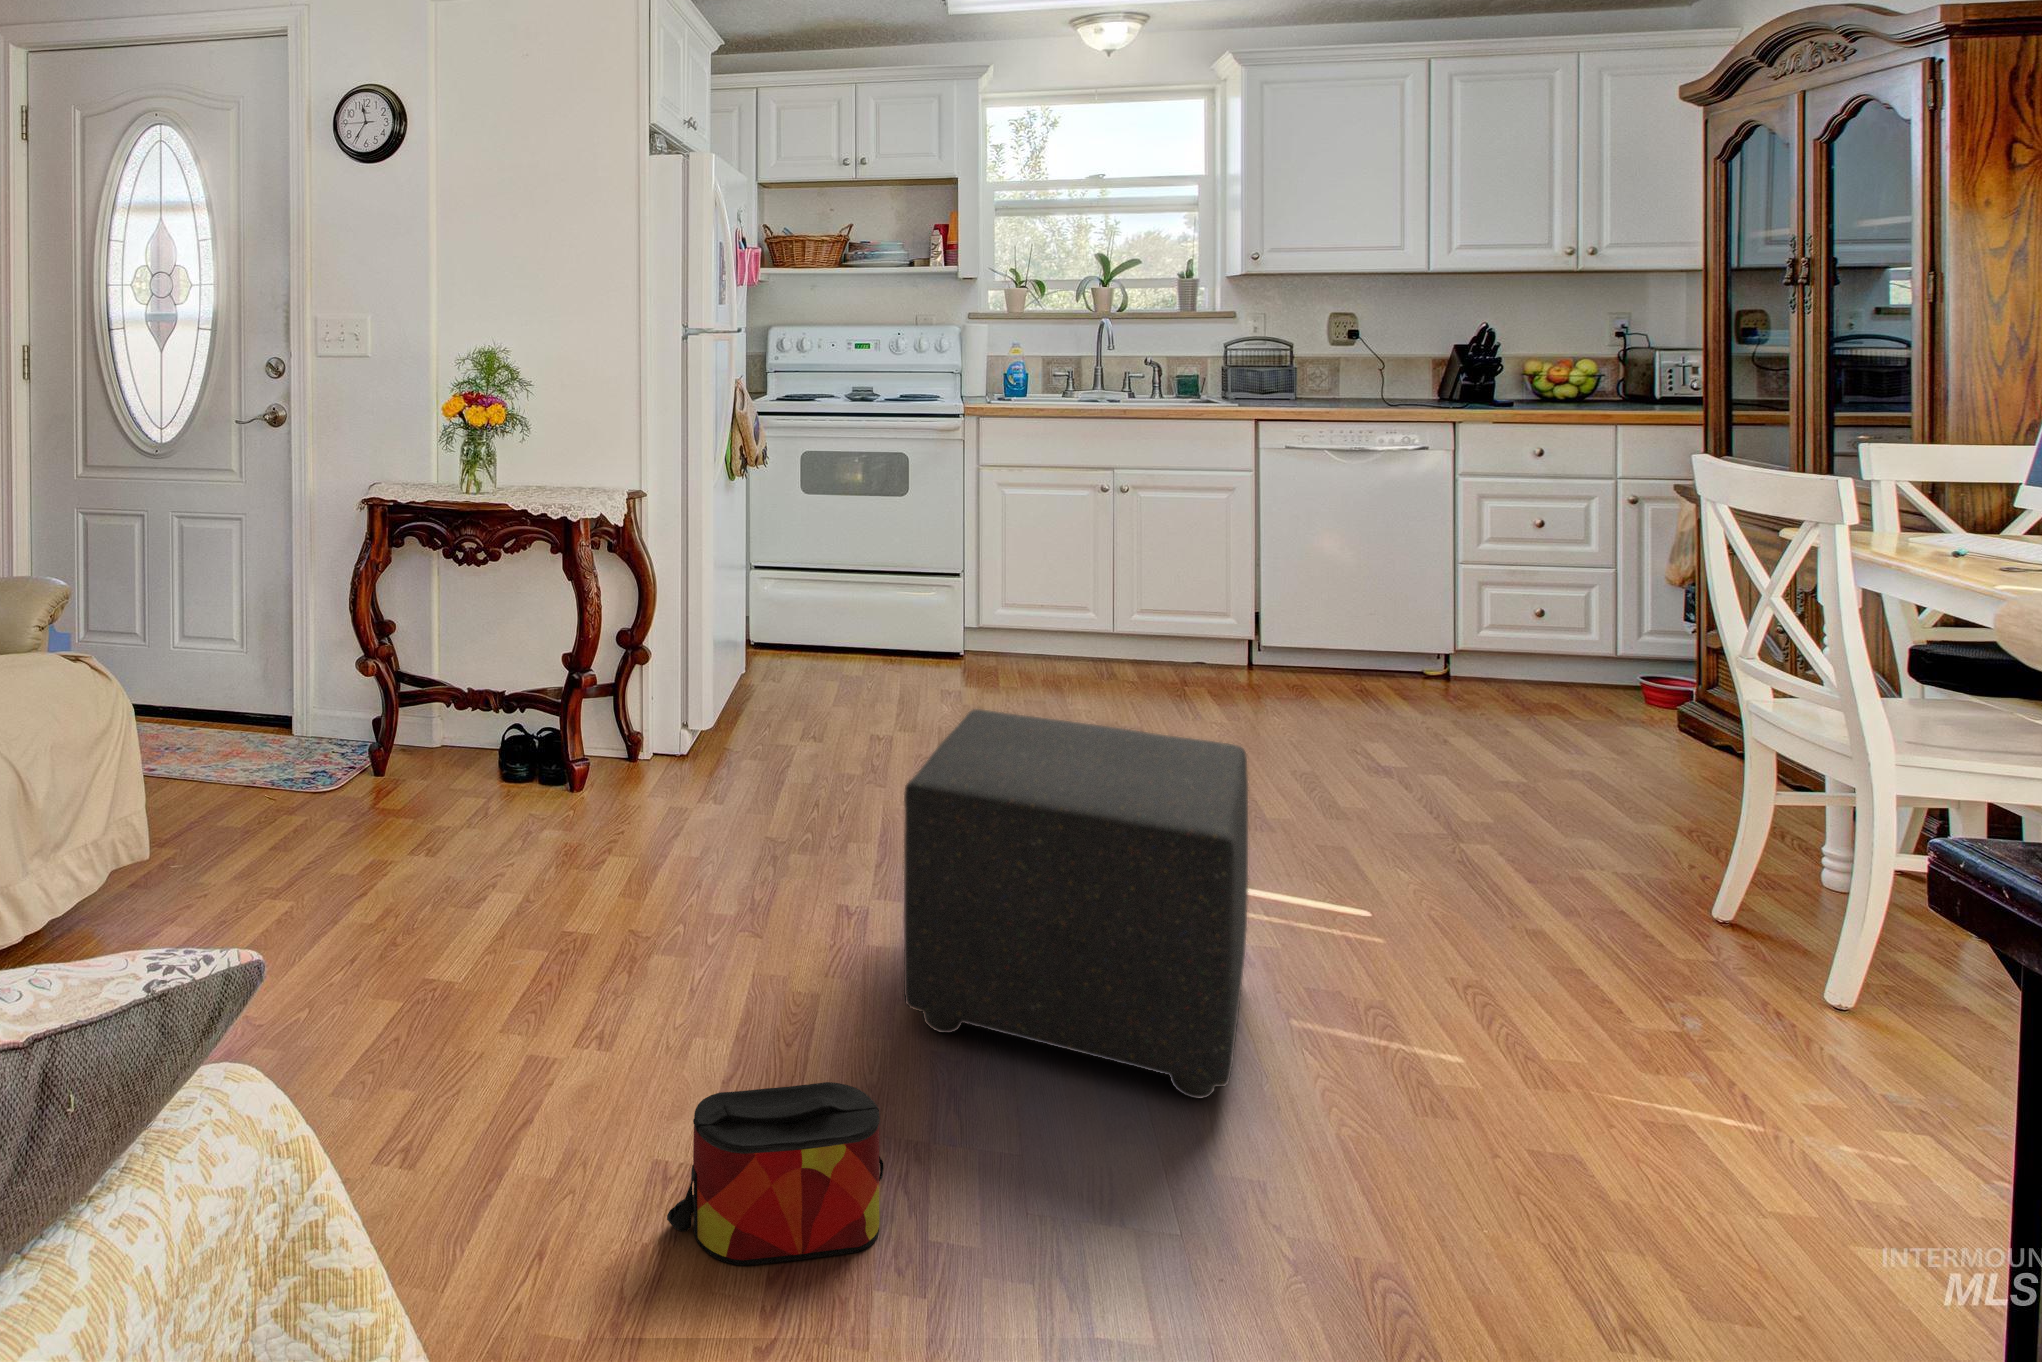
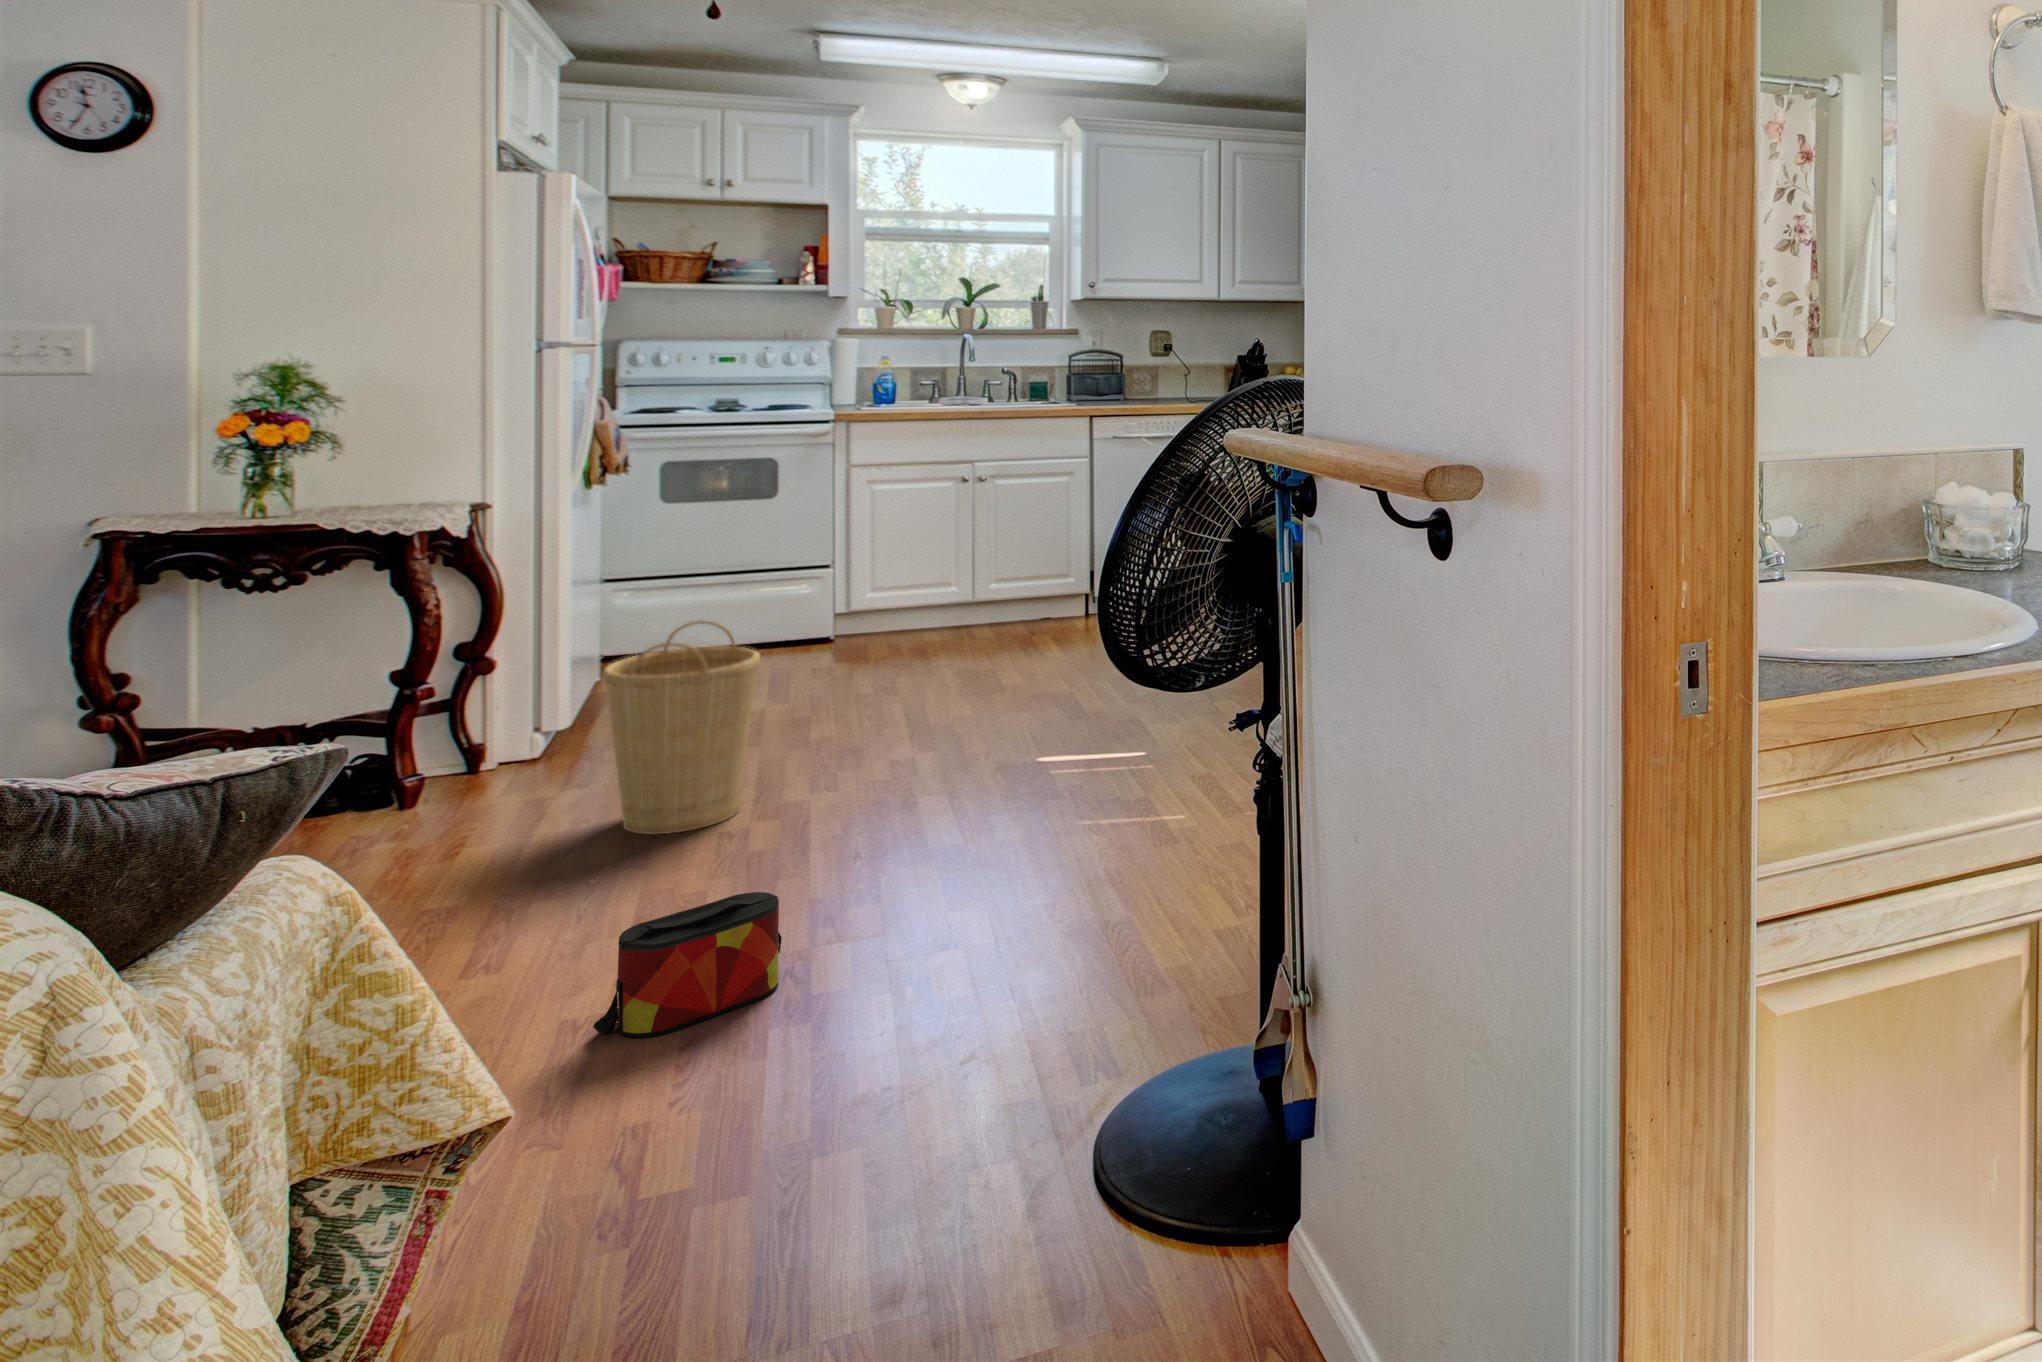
basket: none [722,651,875,899] -> present [604,620,760,834]
ottoman: present [904,709,1248,1098] -> none [792,629,1056,876]

